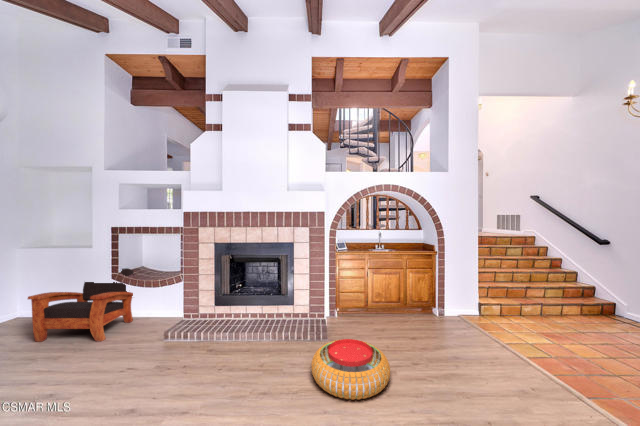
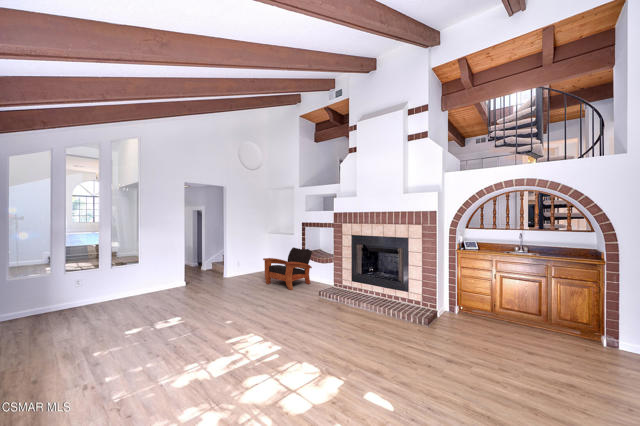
pouf: present [311,339,390,400] -> none [387,320,457,367]

